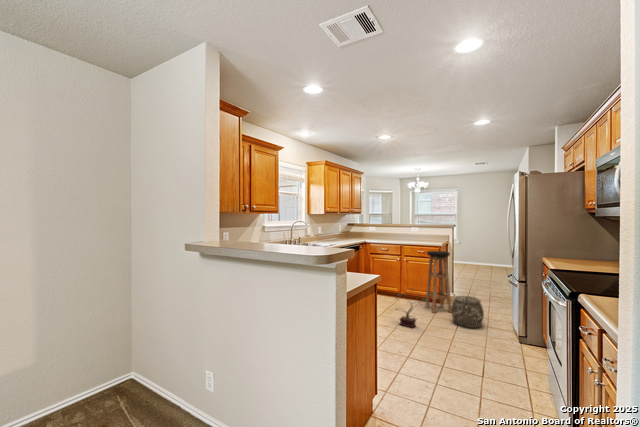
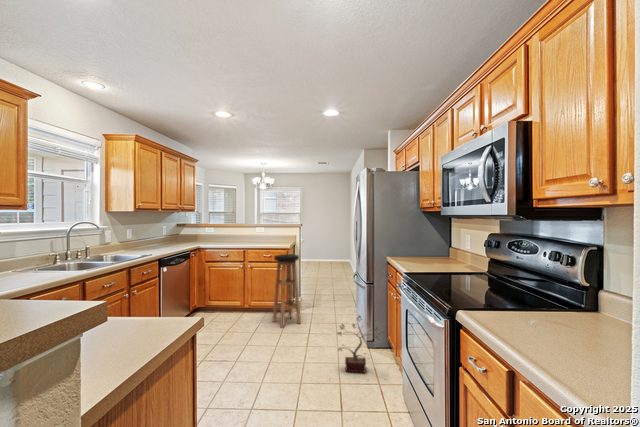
potted plant: present [396,288,428,328] -> present [338,316,386,373]
woven basket: present [451,296,484,328] -> none [301,304,334,340]

